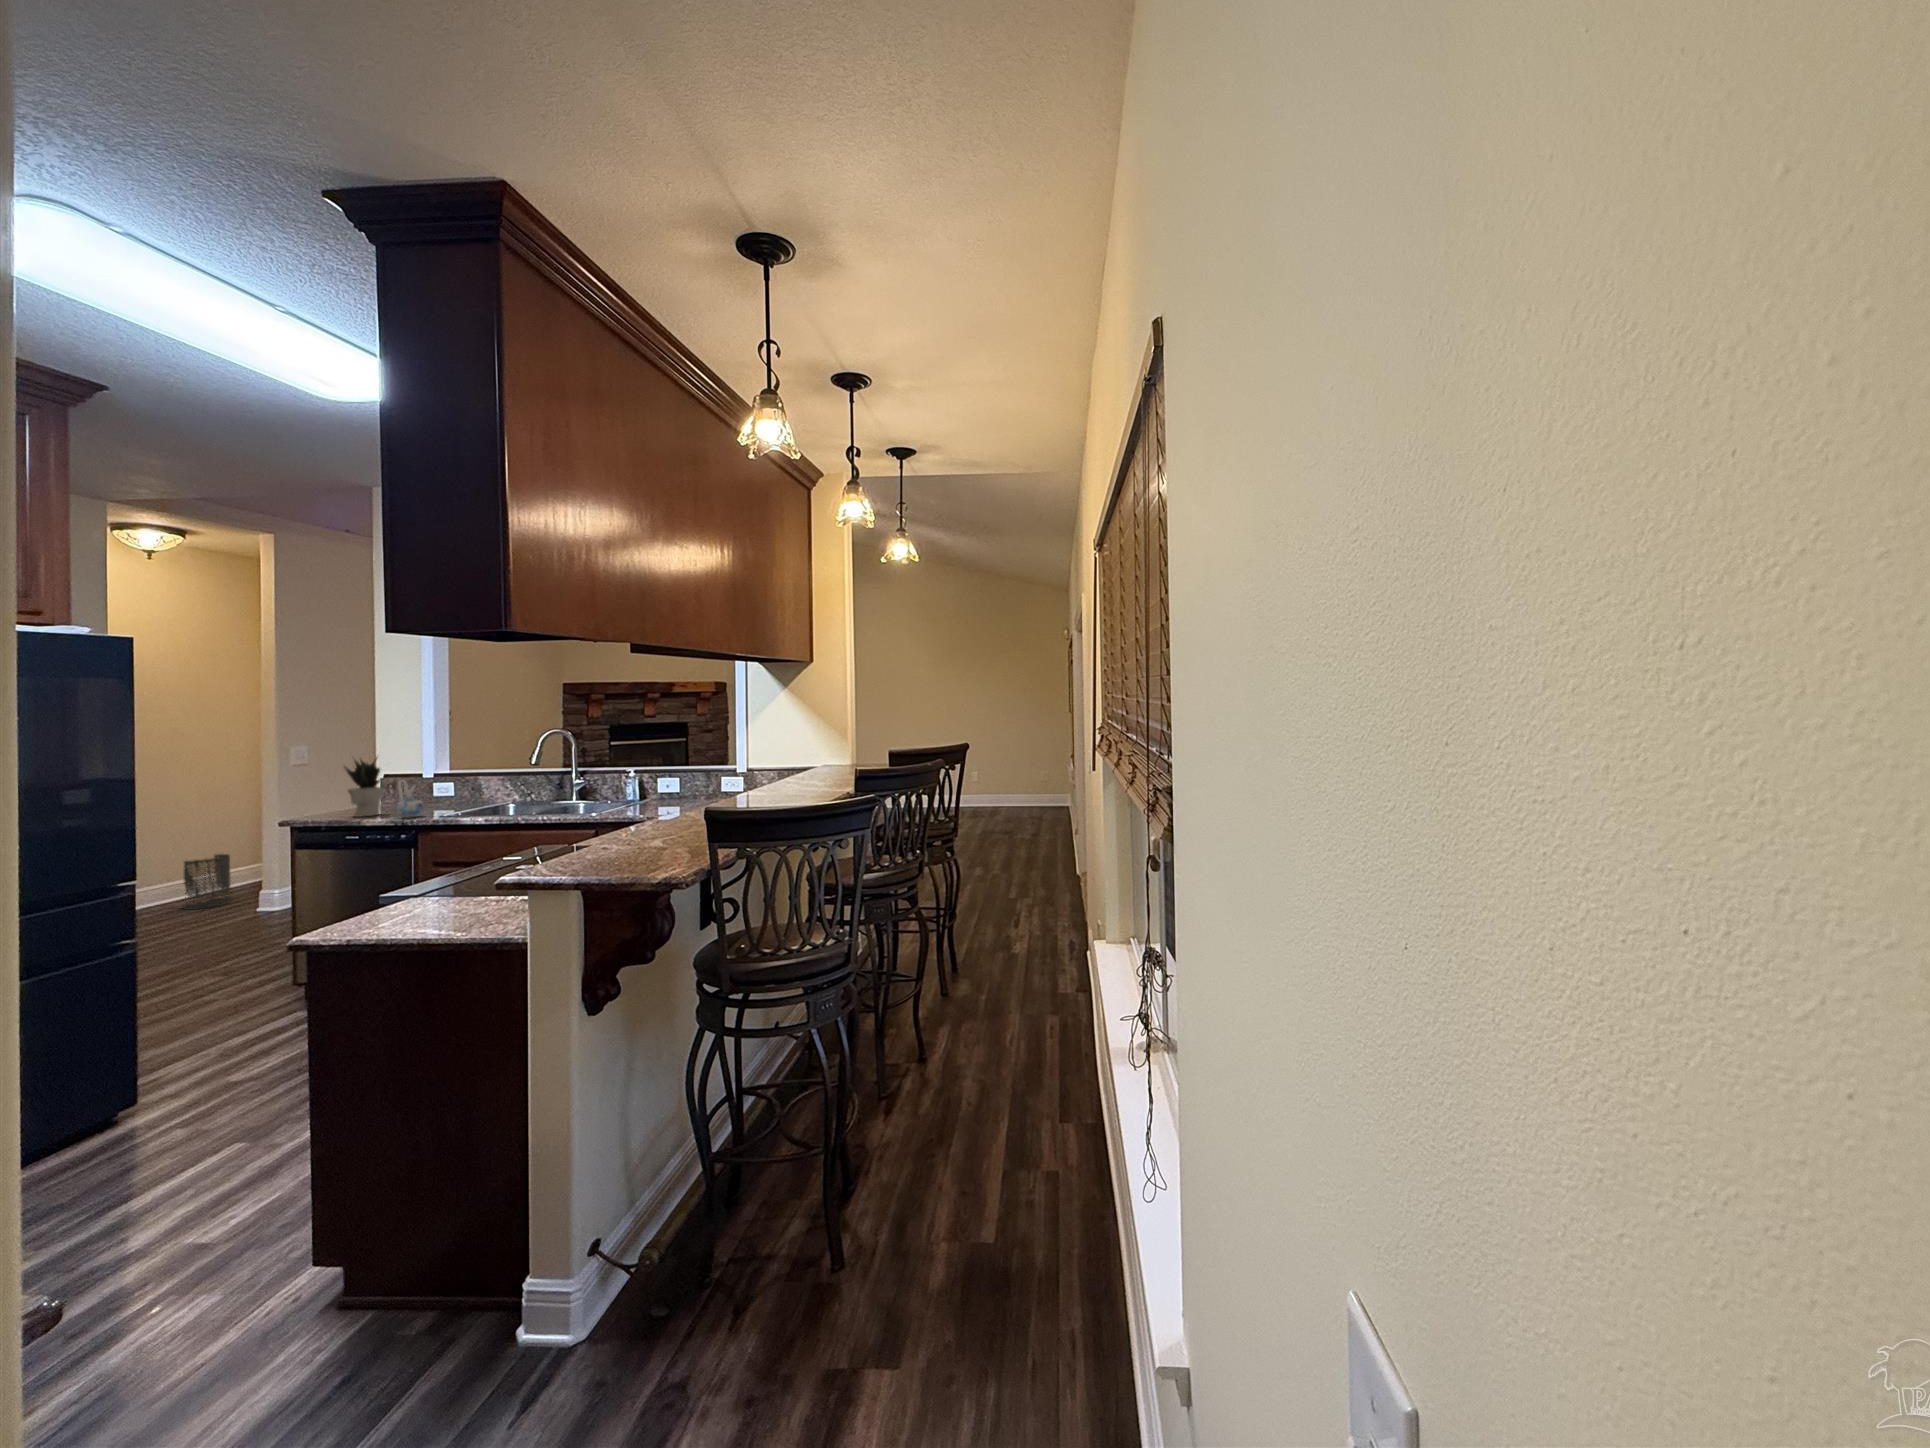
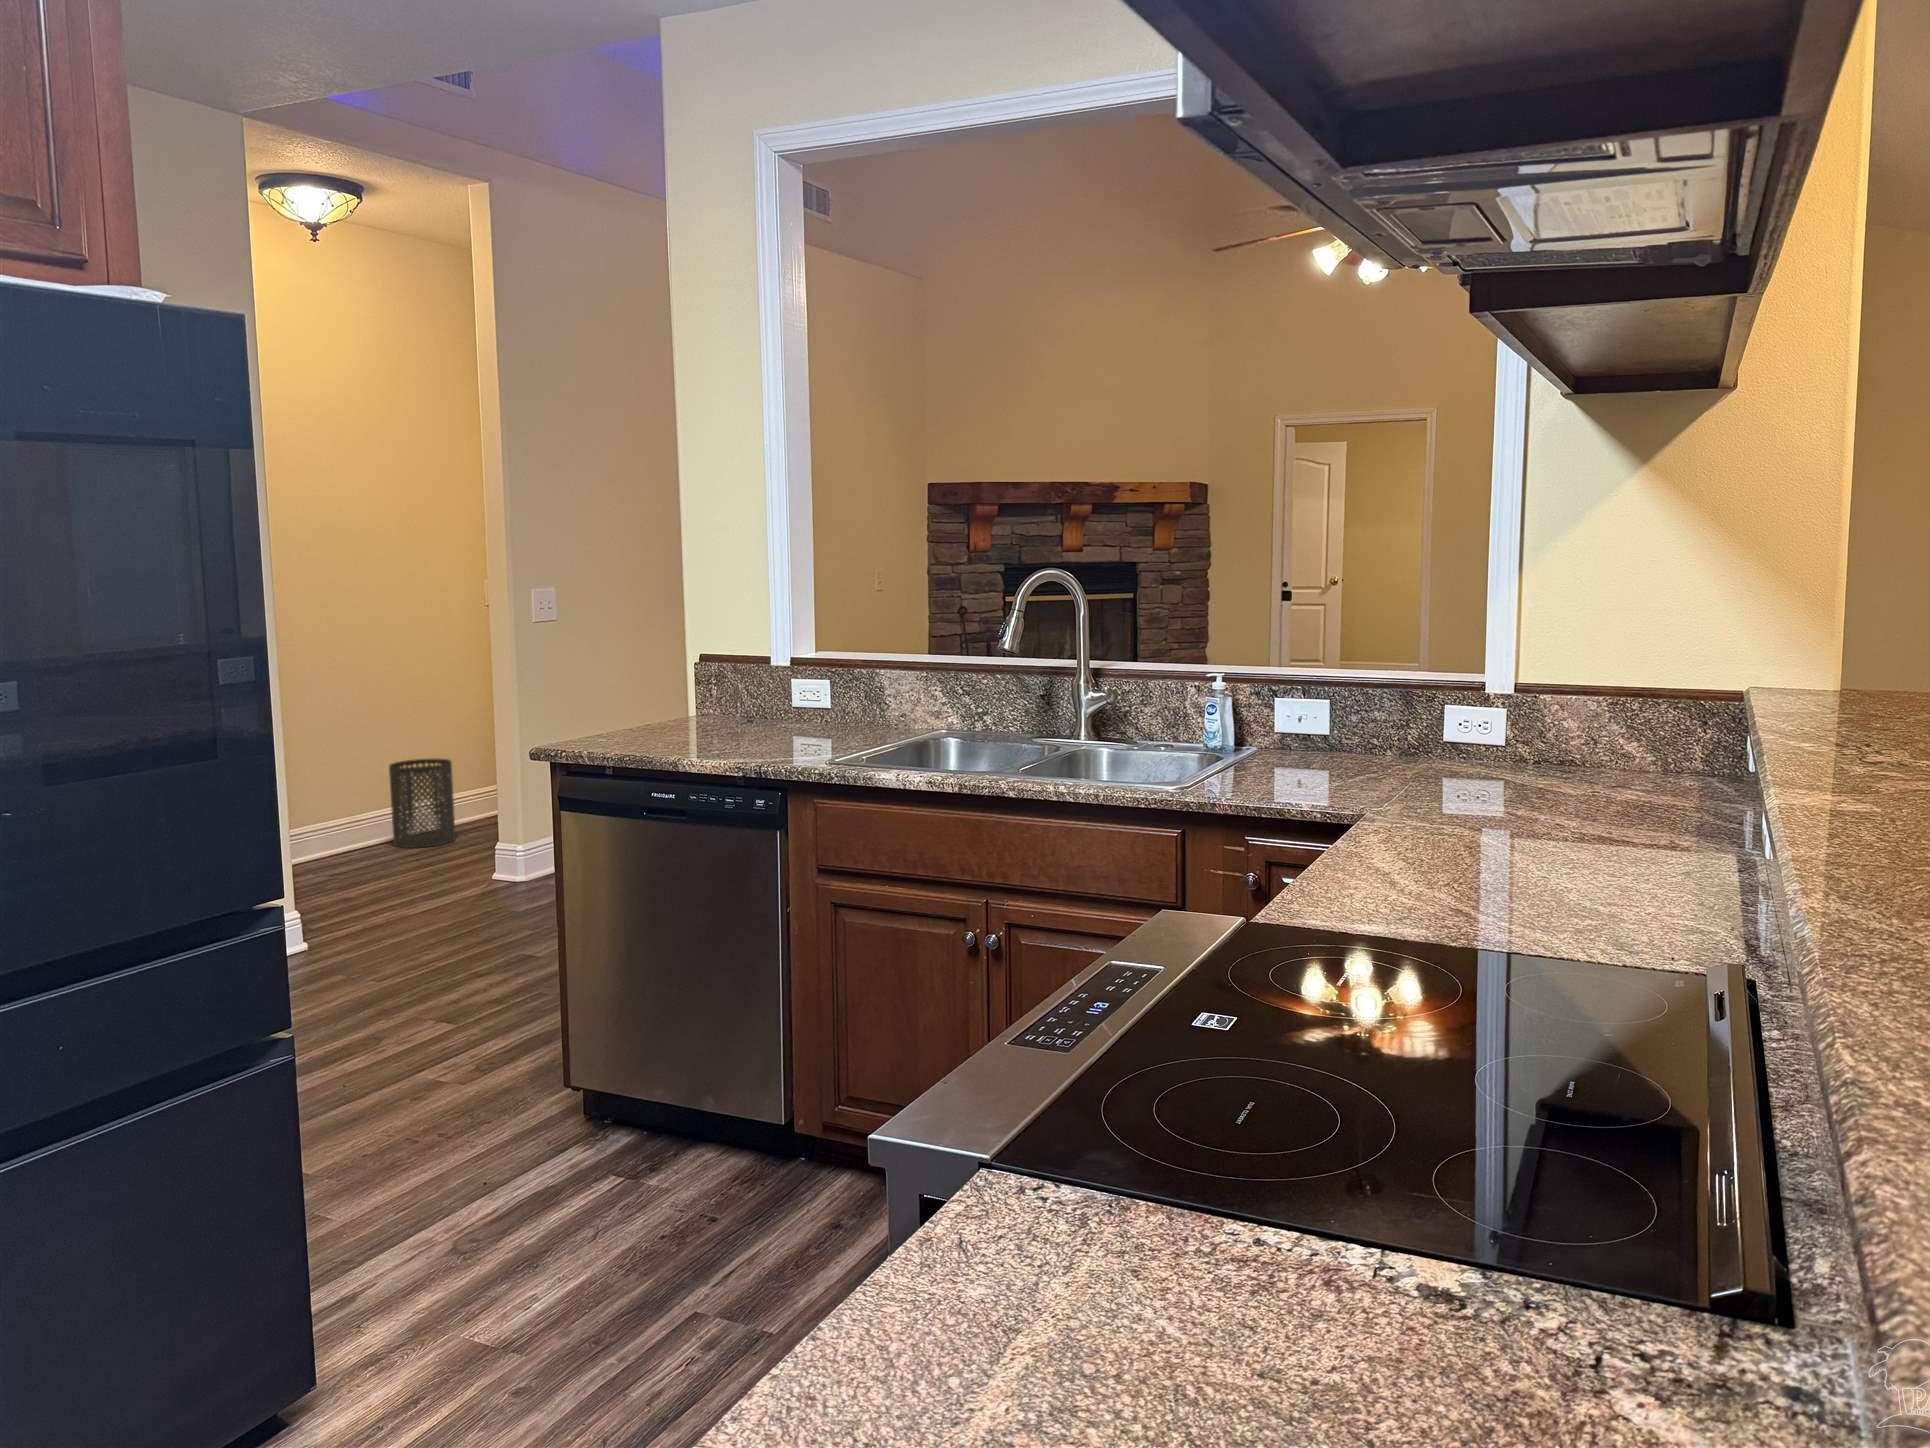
potted plant: present [344,758,384,817] -> none [636,610,729,747]
ceramic pitcher: present [396,780,424,818] -> none [743,673,794,759]

